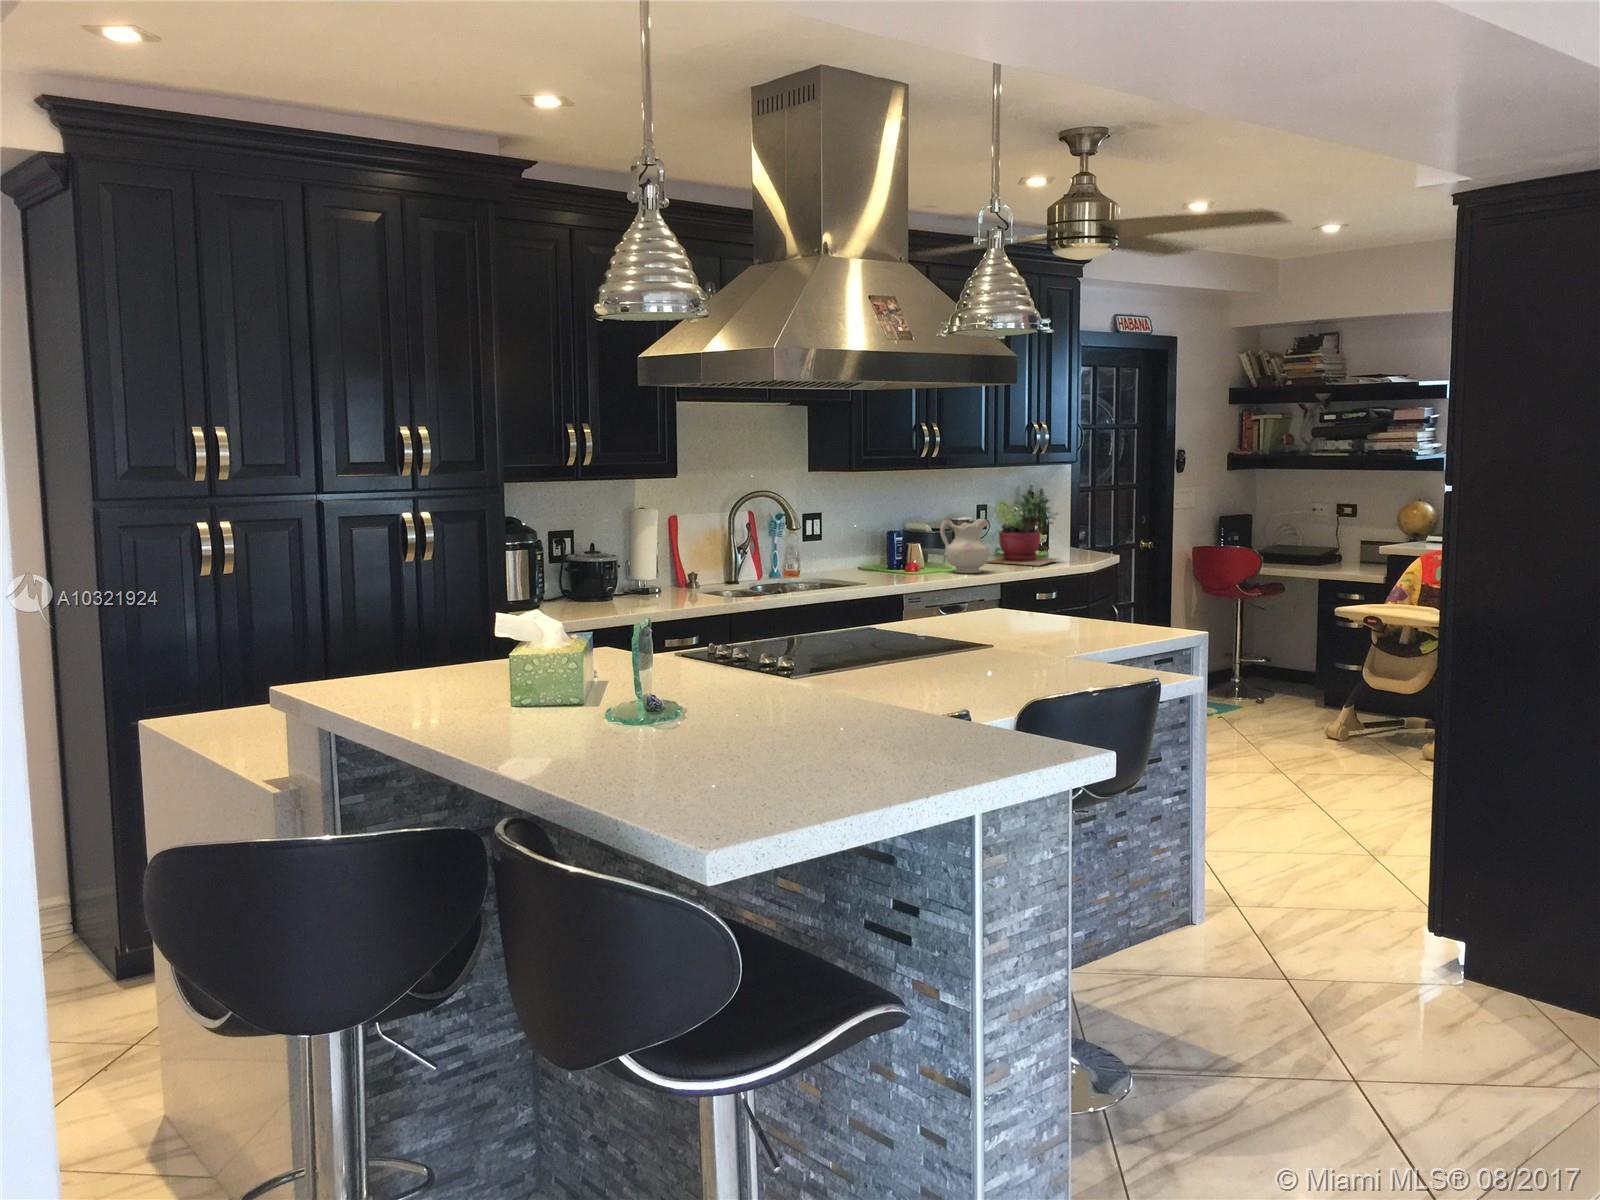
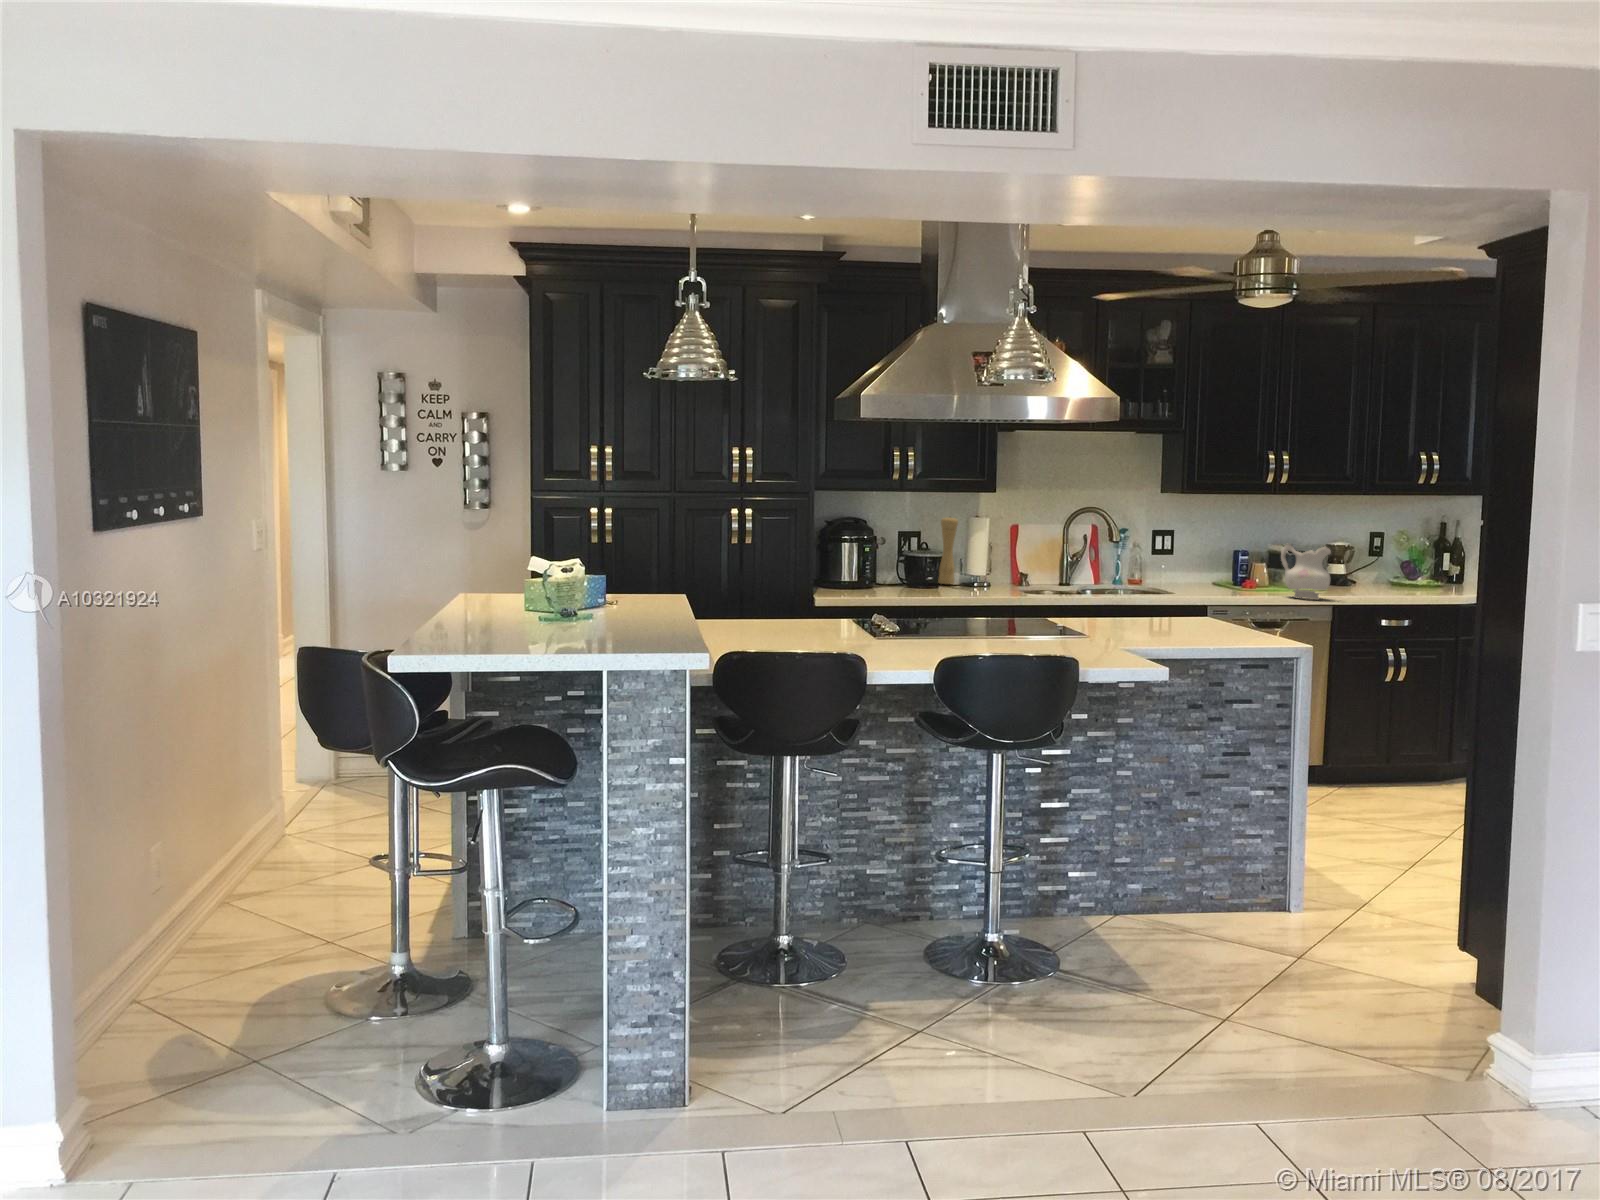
succulent plant: present [988,489,1057,566] -> none [1349,524,1437,602]
pepper mill: none [624,521,646,601] -> present [938,517,958,584]

